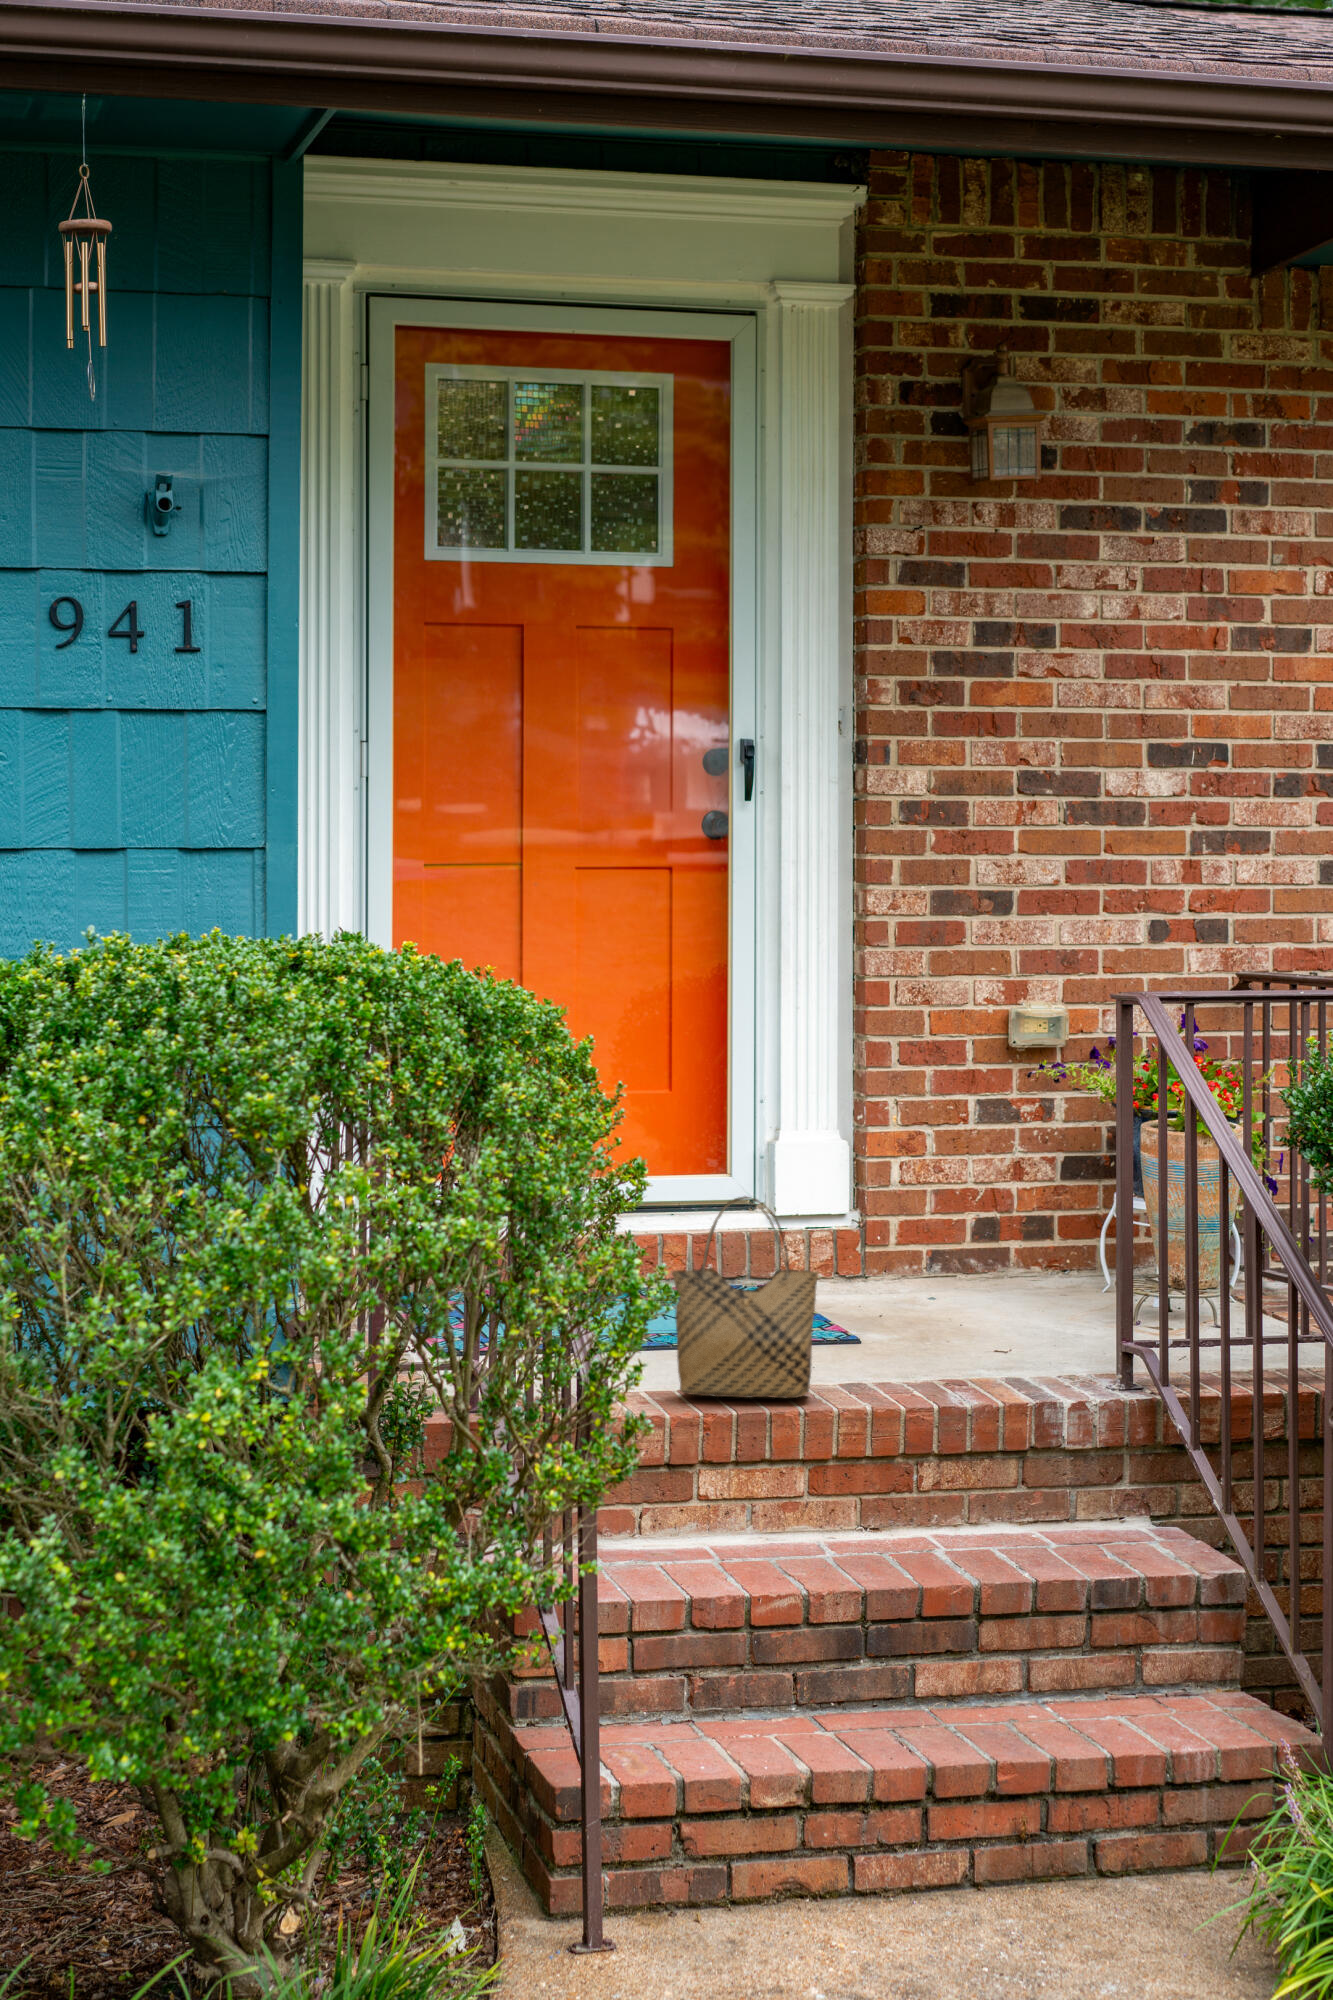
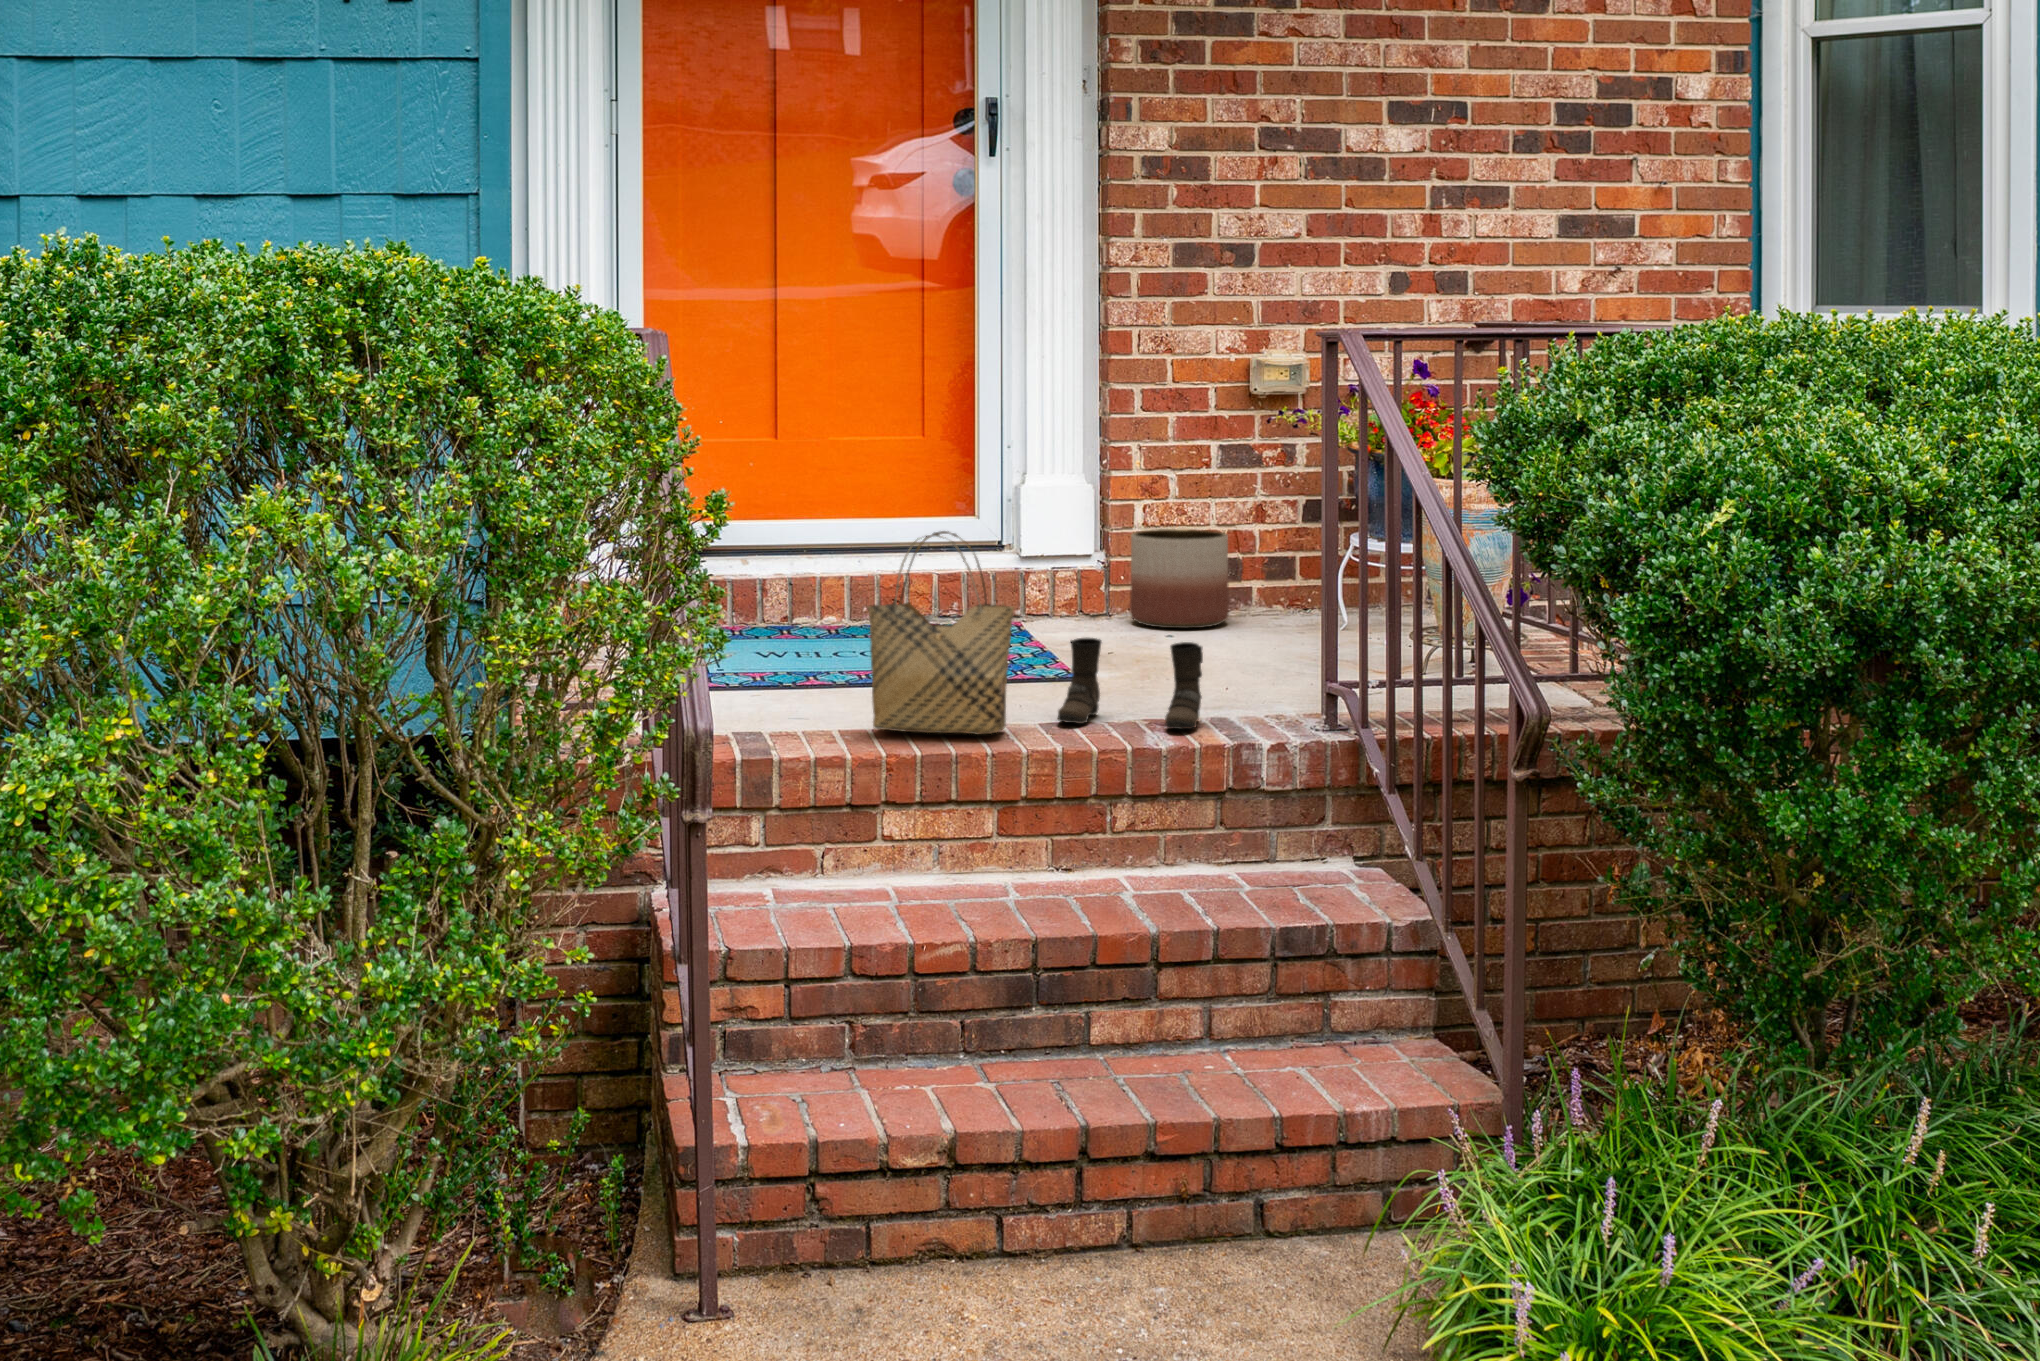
planter: none [889,1187,990,1290] -> present [1130,529,1229,628]
boots: none [857,1302,1000,1392] -> present [1058,638,1203,729]

